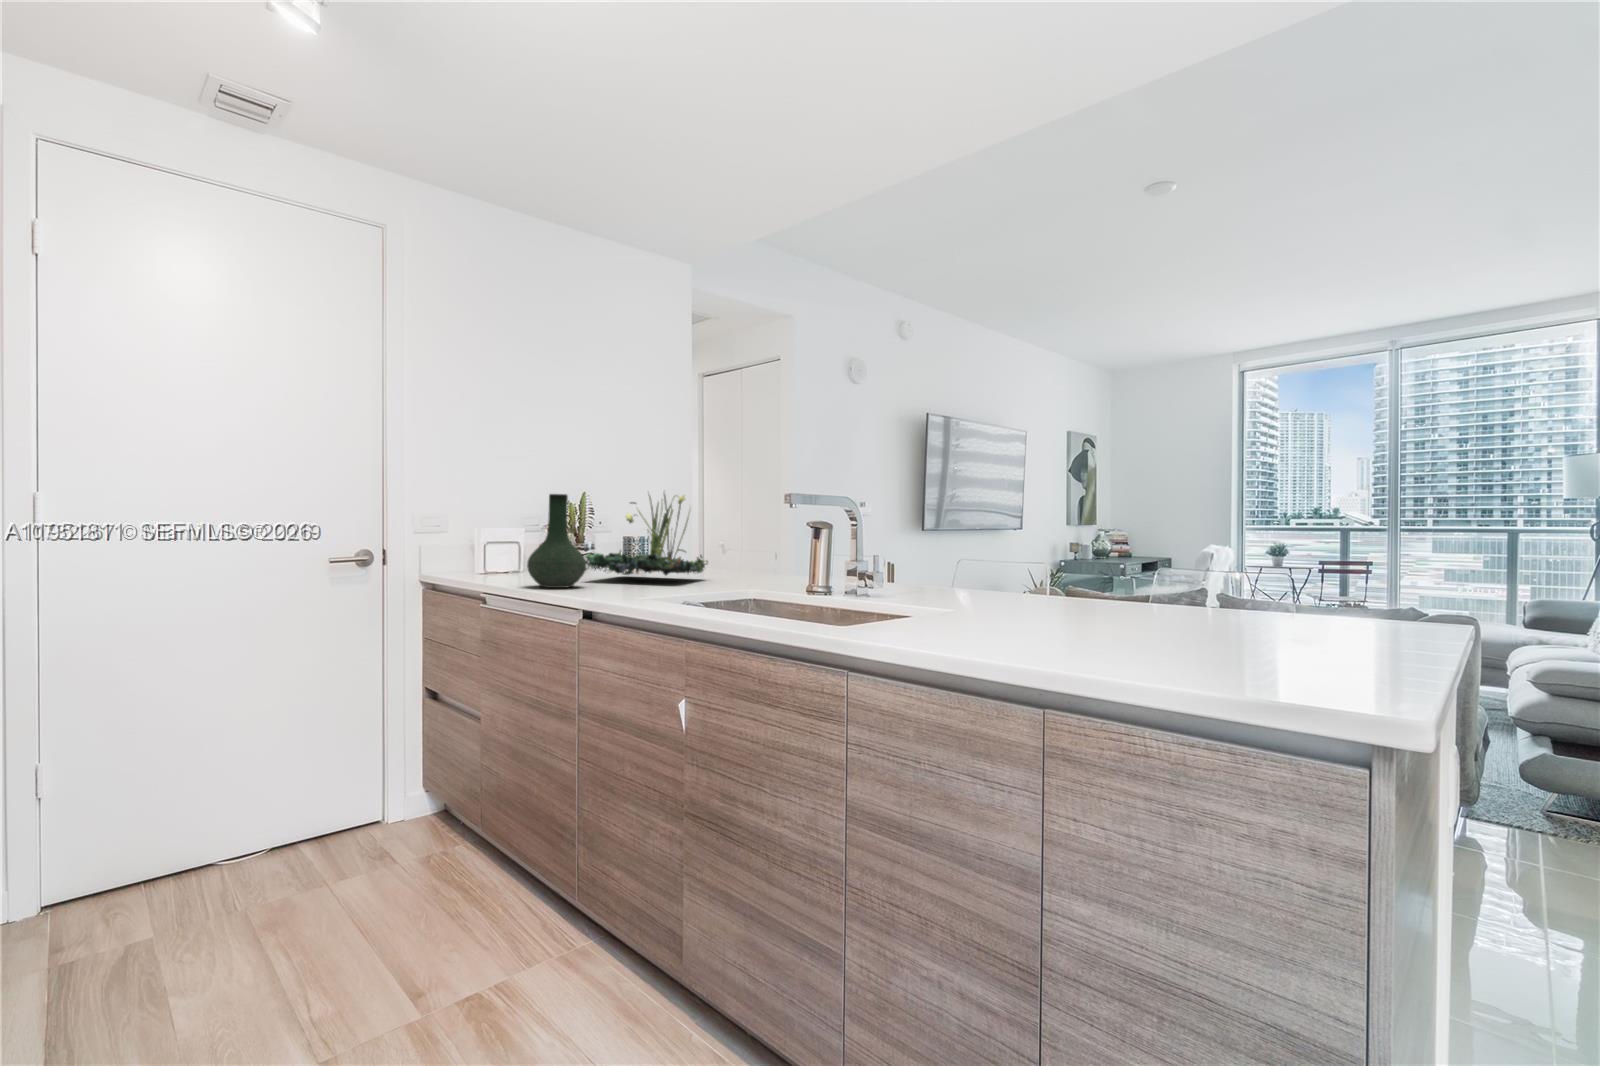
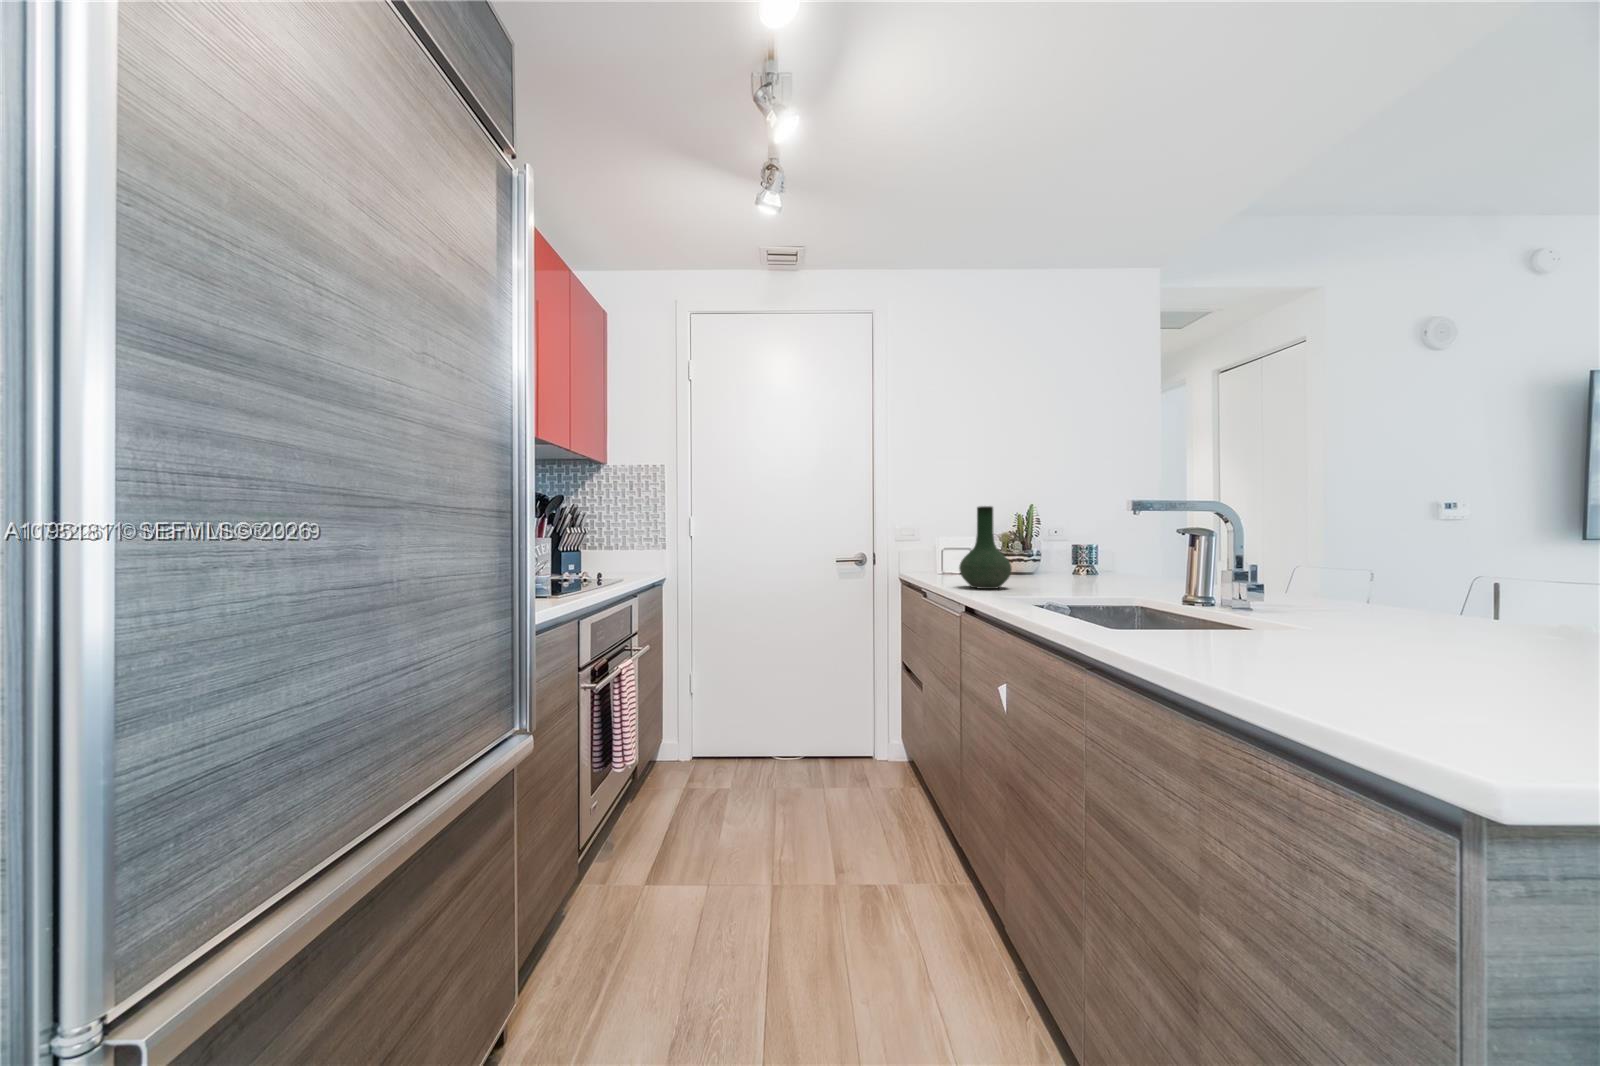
plant: present [585,494,708,575] -> none [1016,499,1150,580]

